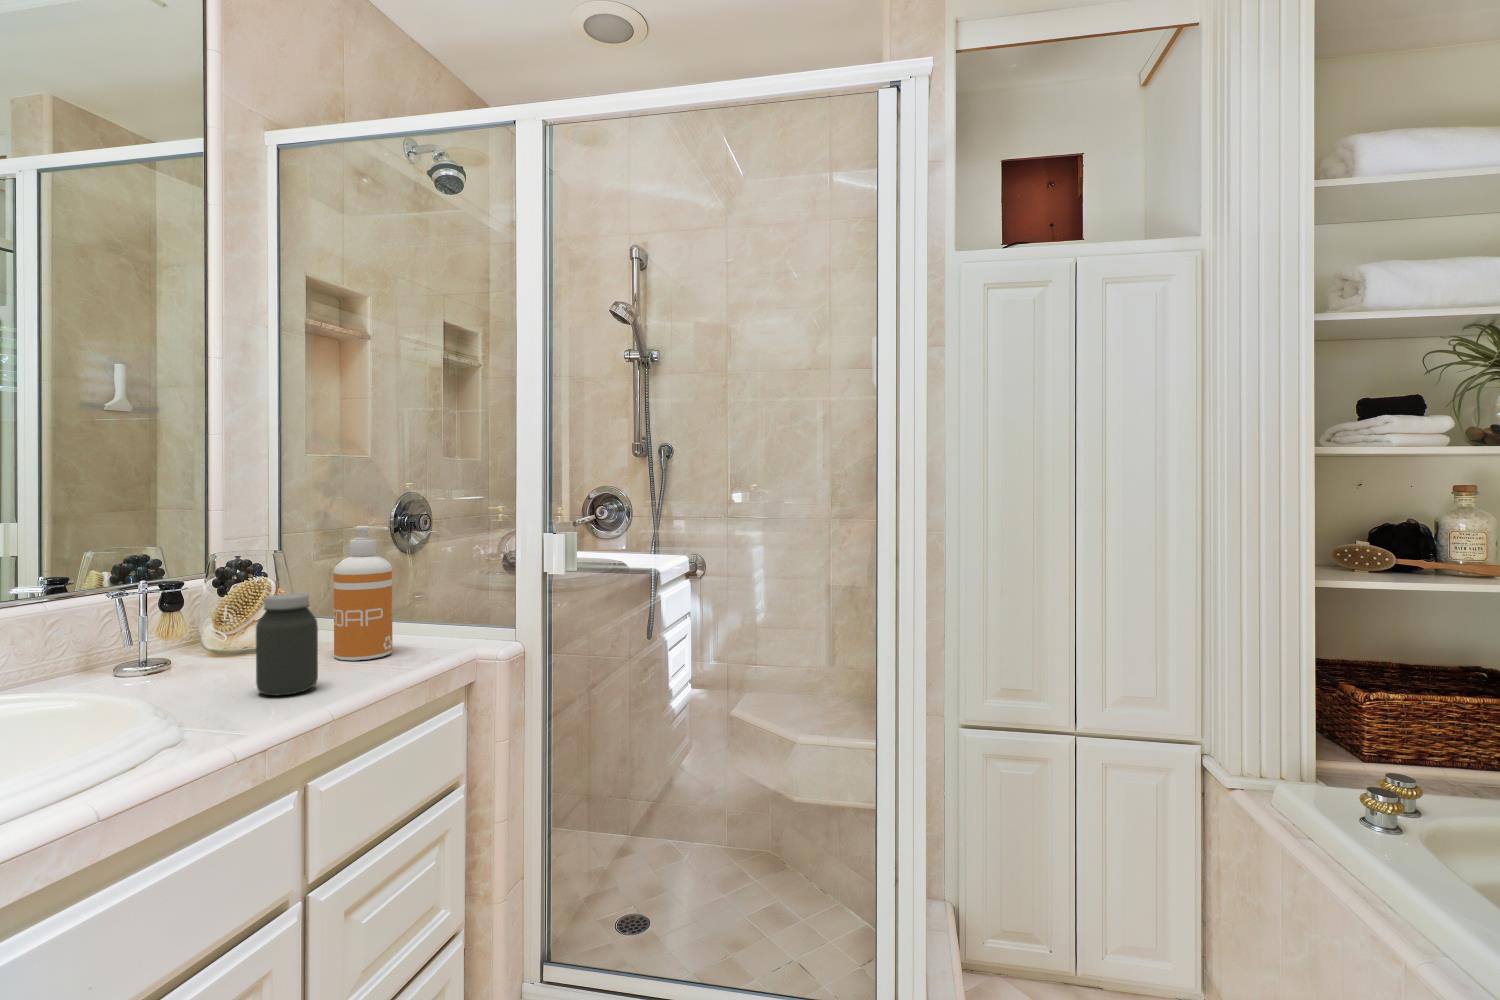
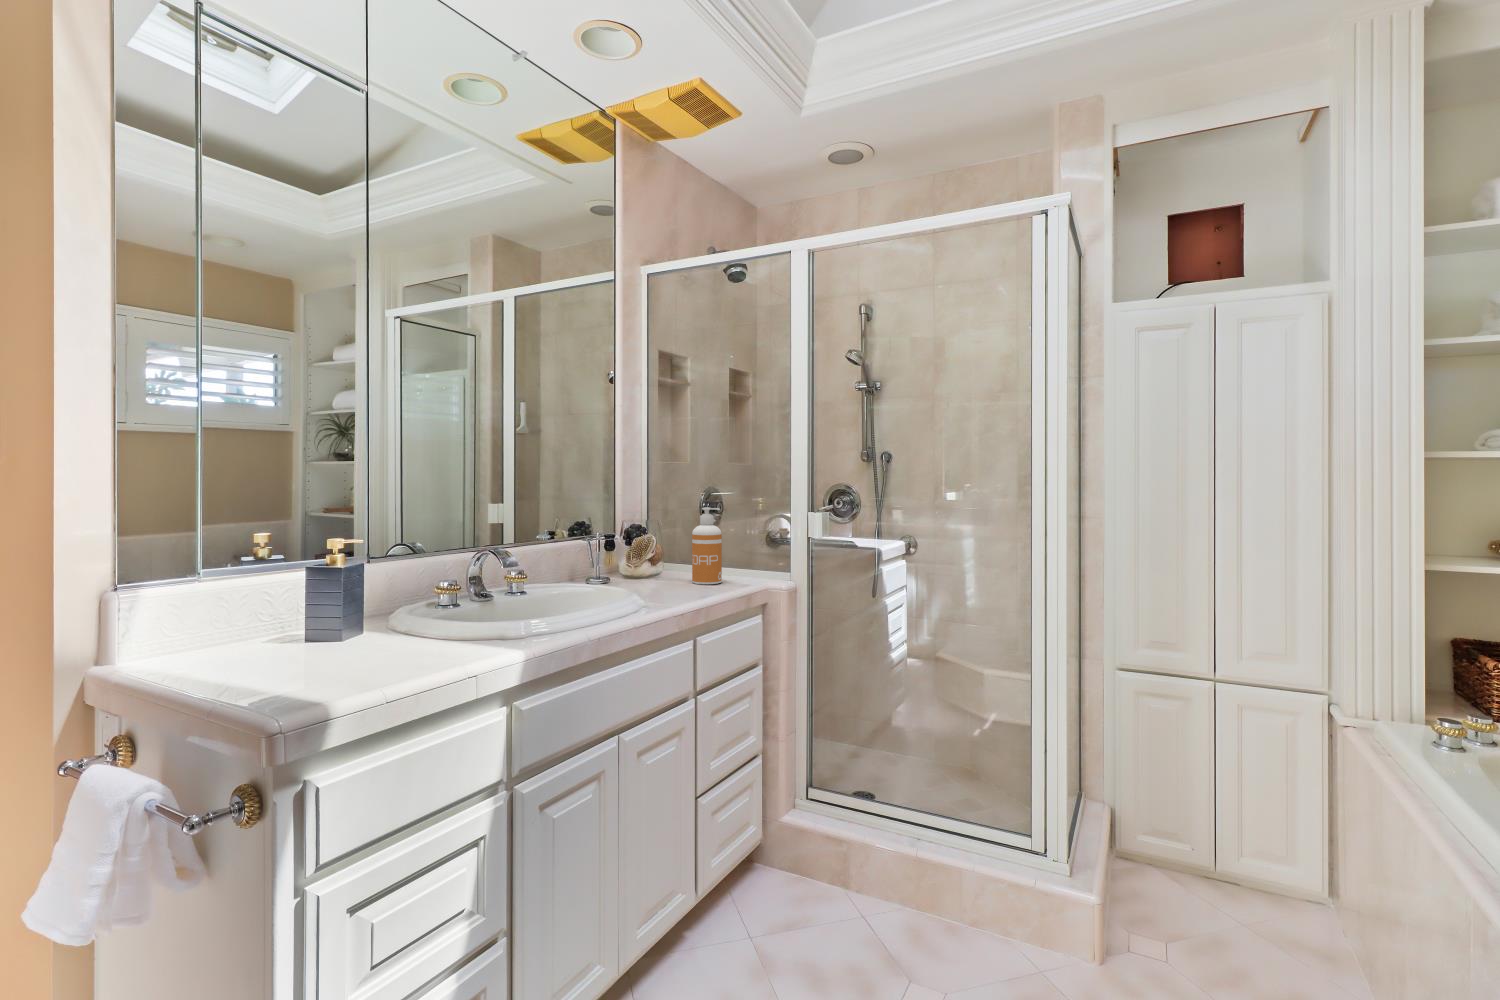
jar: present [256,593,318,696] -> none [666,542,693,595]

